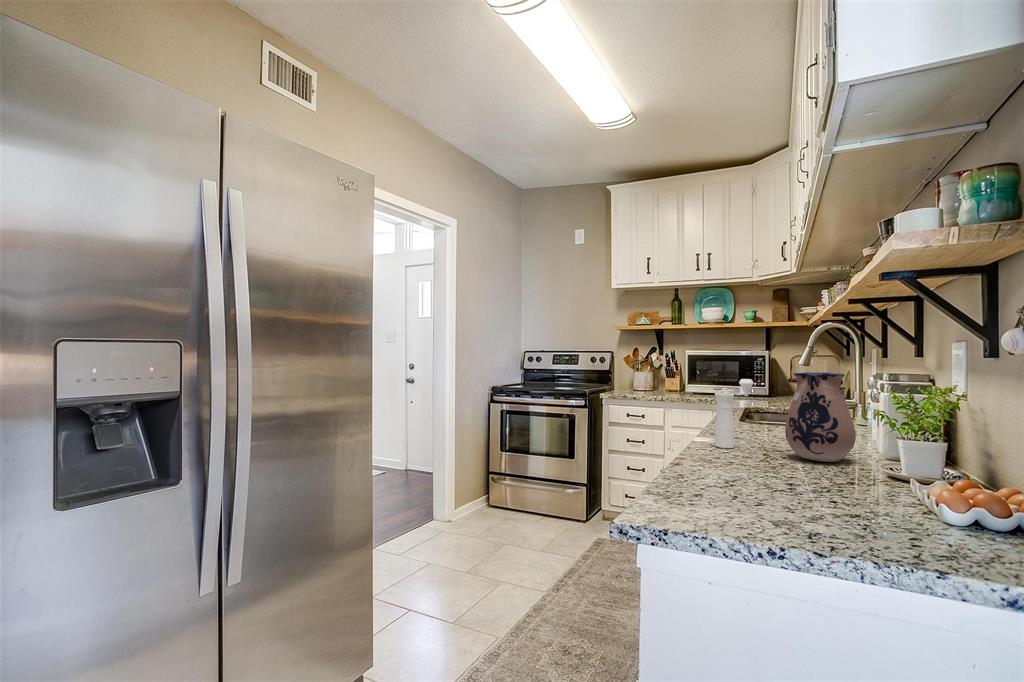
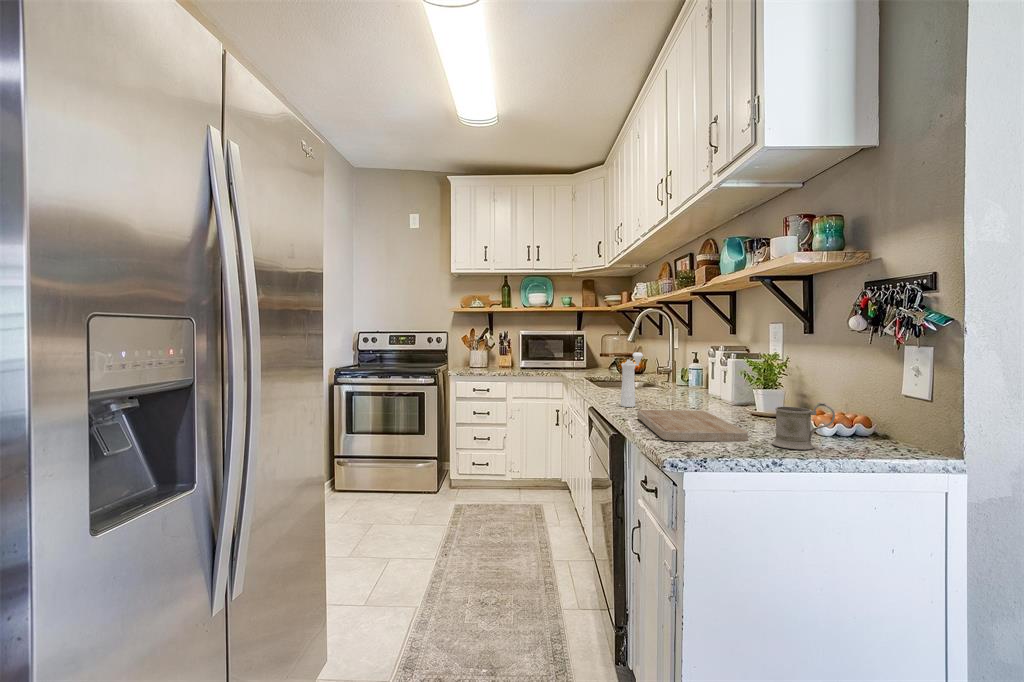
ceramic pitcher: present [785,372,856,462] -> none [678,346,725,410]
cutting board: none [672,453,798,513] -> present [637,410,748,442]
mug: none [817,467,909,540] -> present [772,402,835,450]

